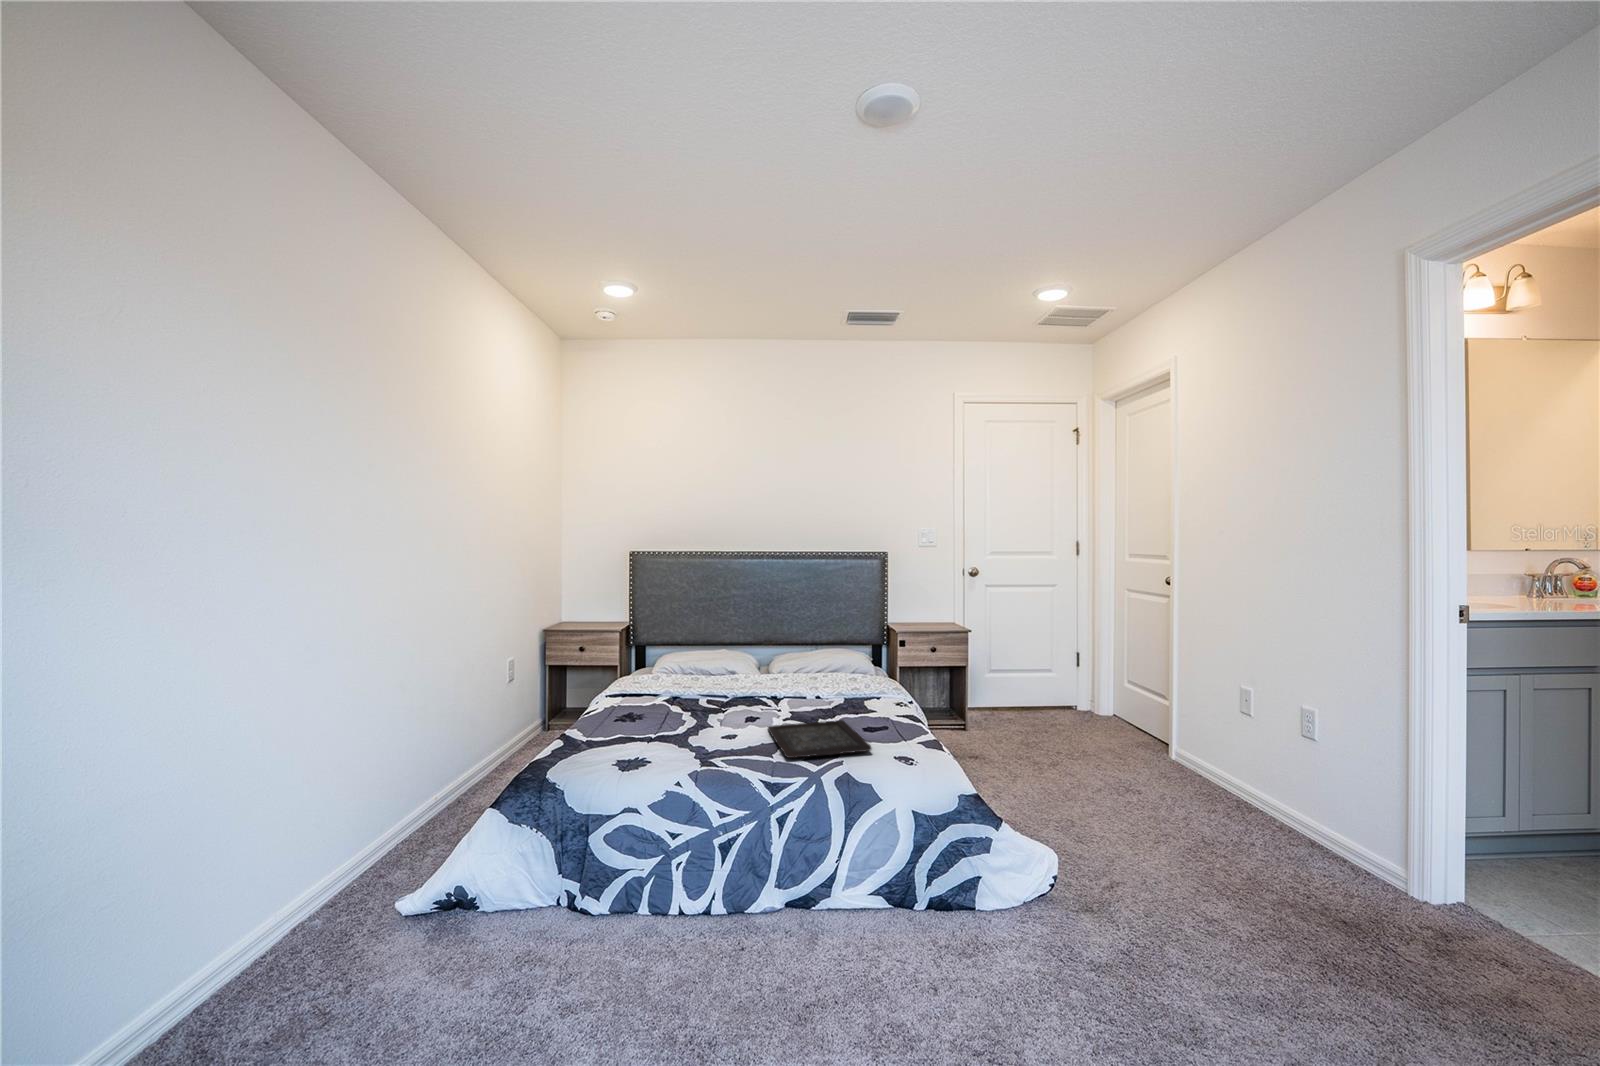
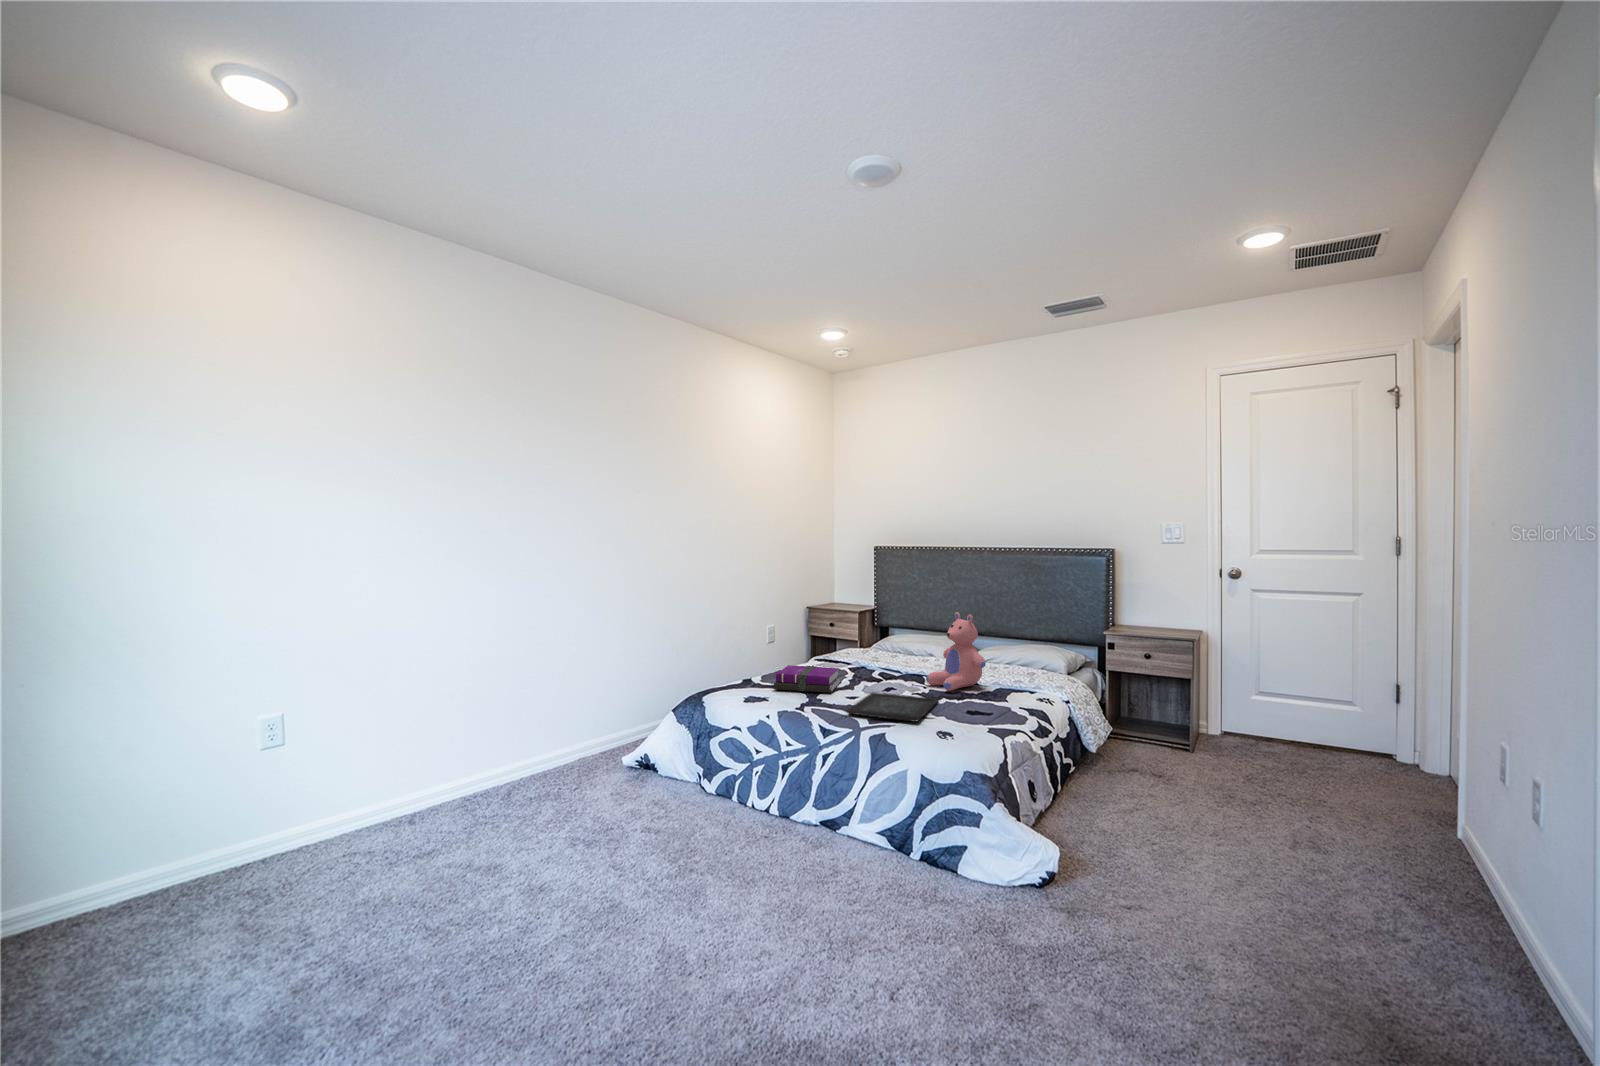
teddy bear: none [799,622,863,709] -> present [926,612,986,691]
notebook: none [637,703,723,745] -> present [774,665,840,693]

